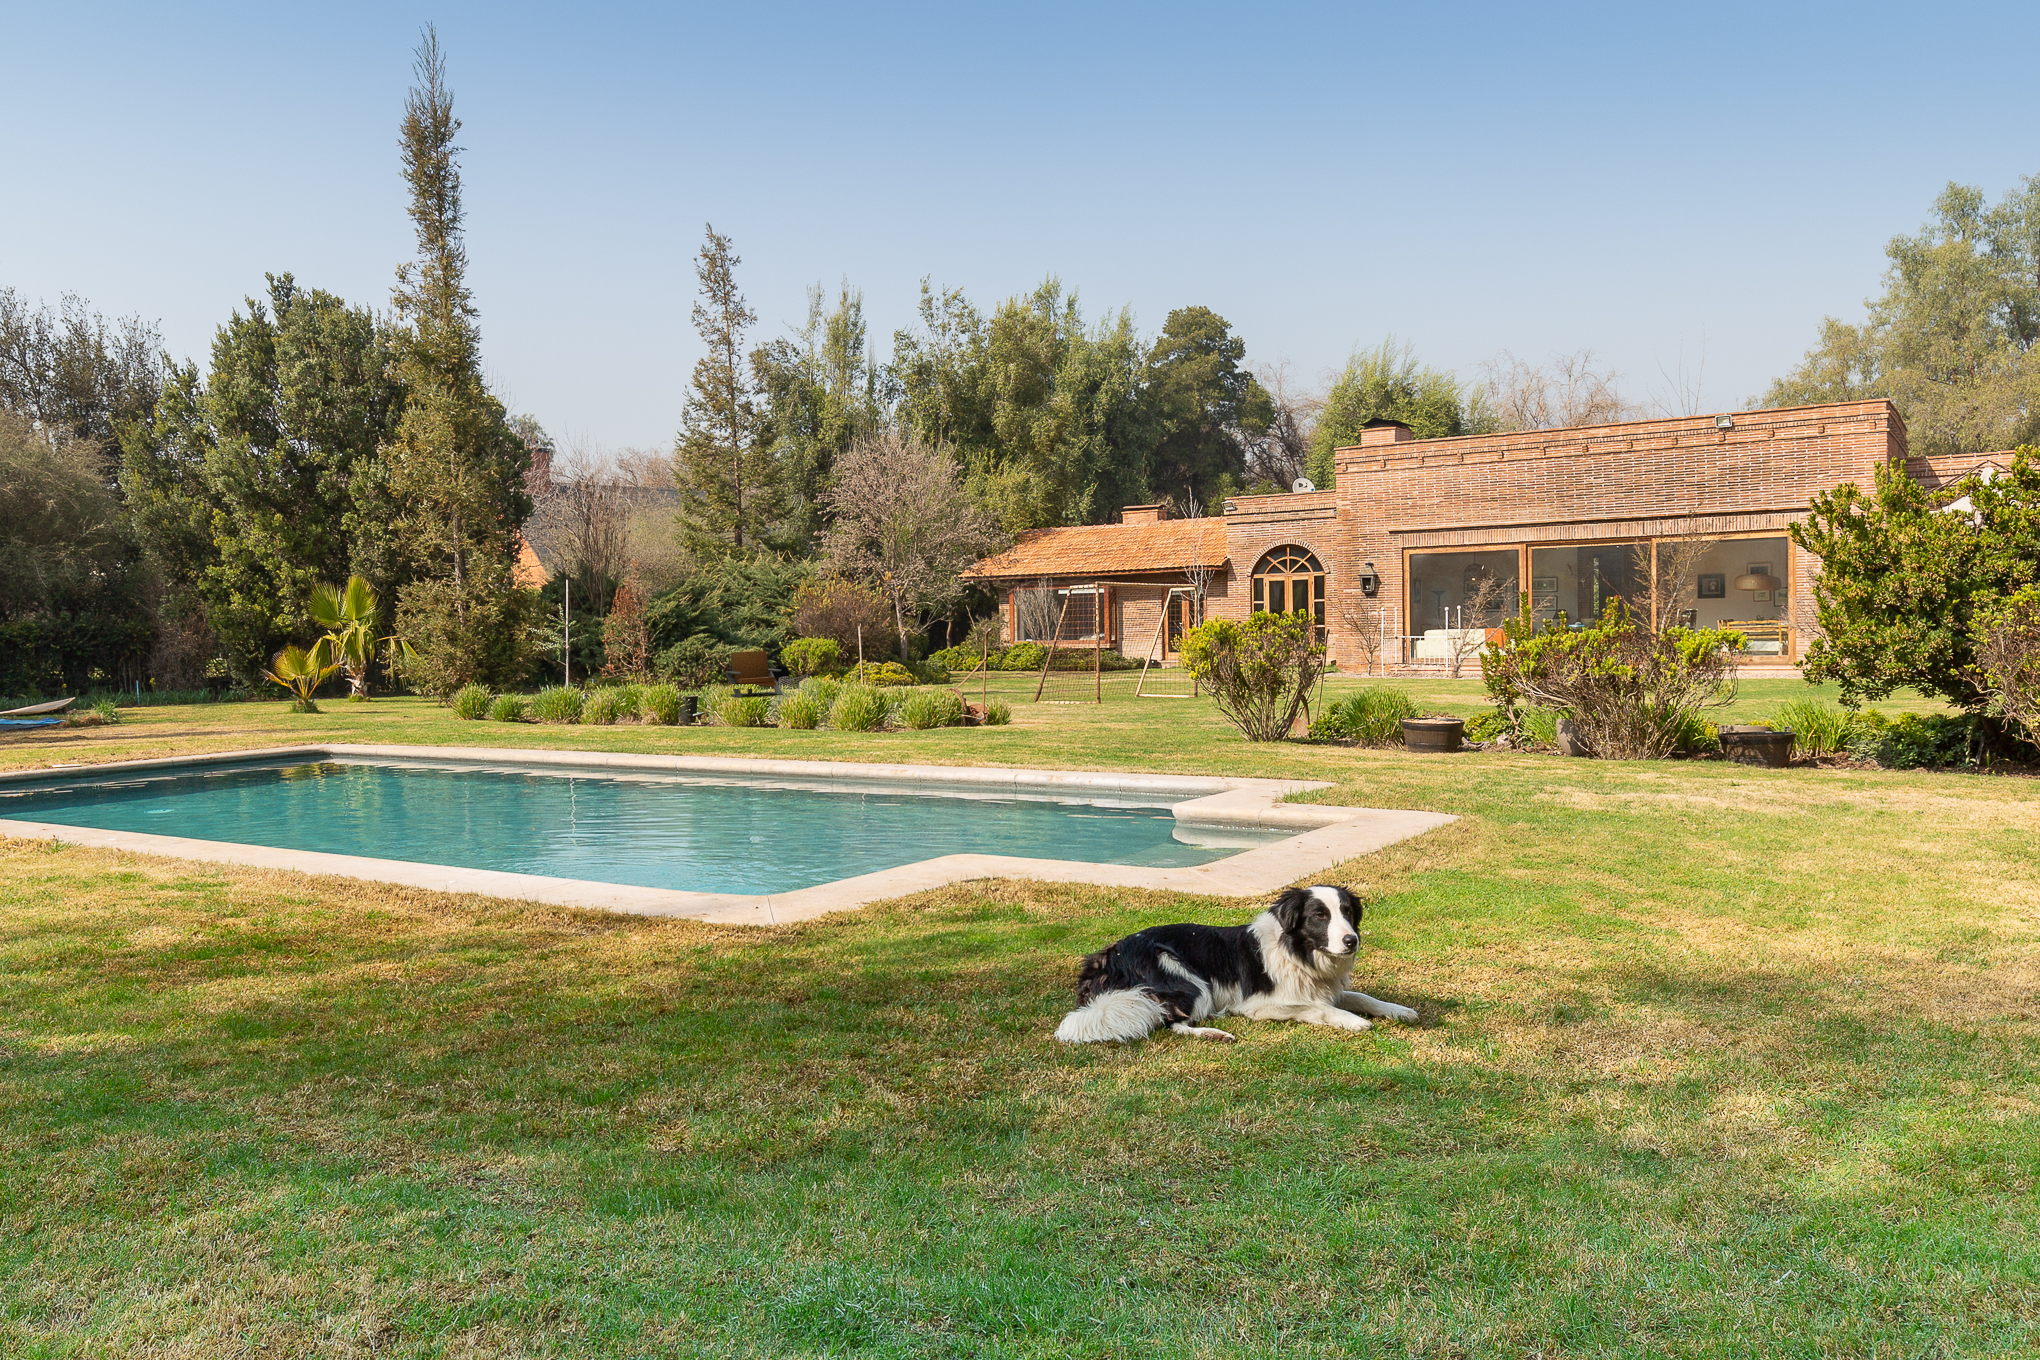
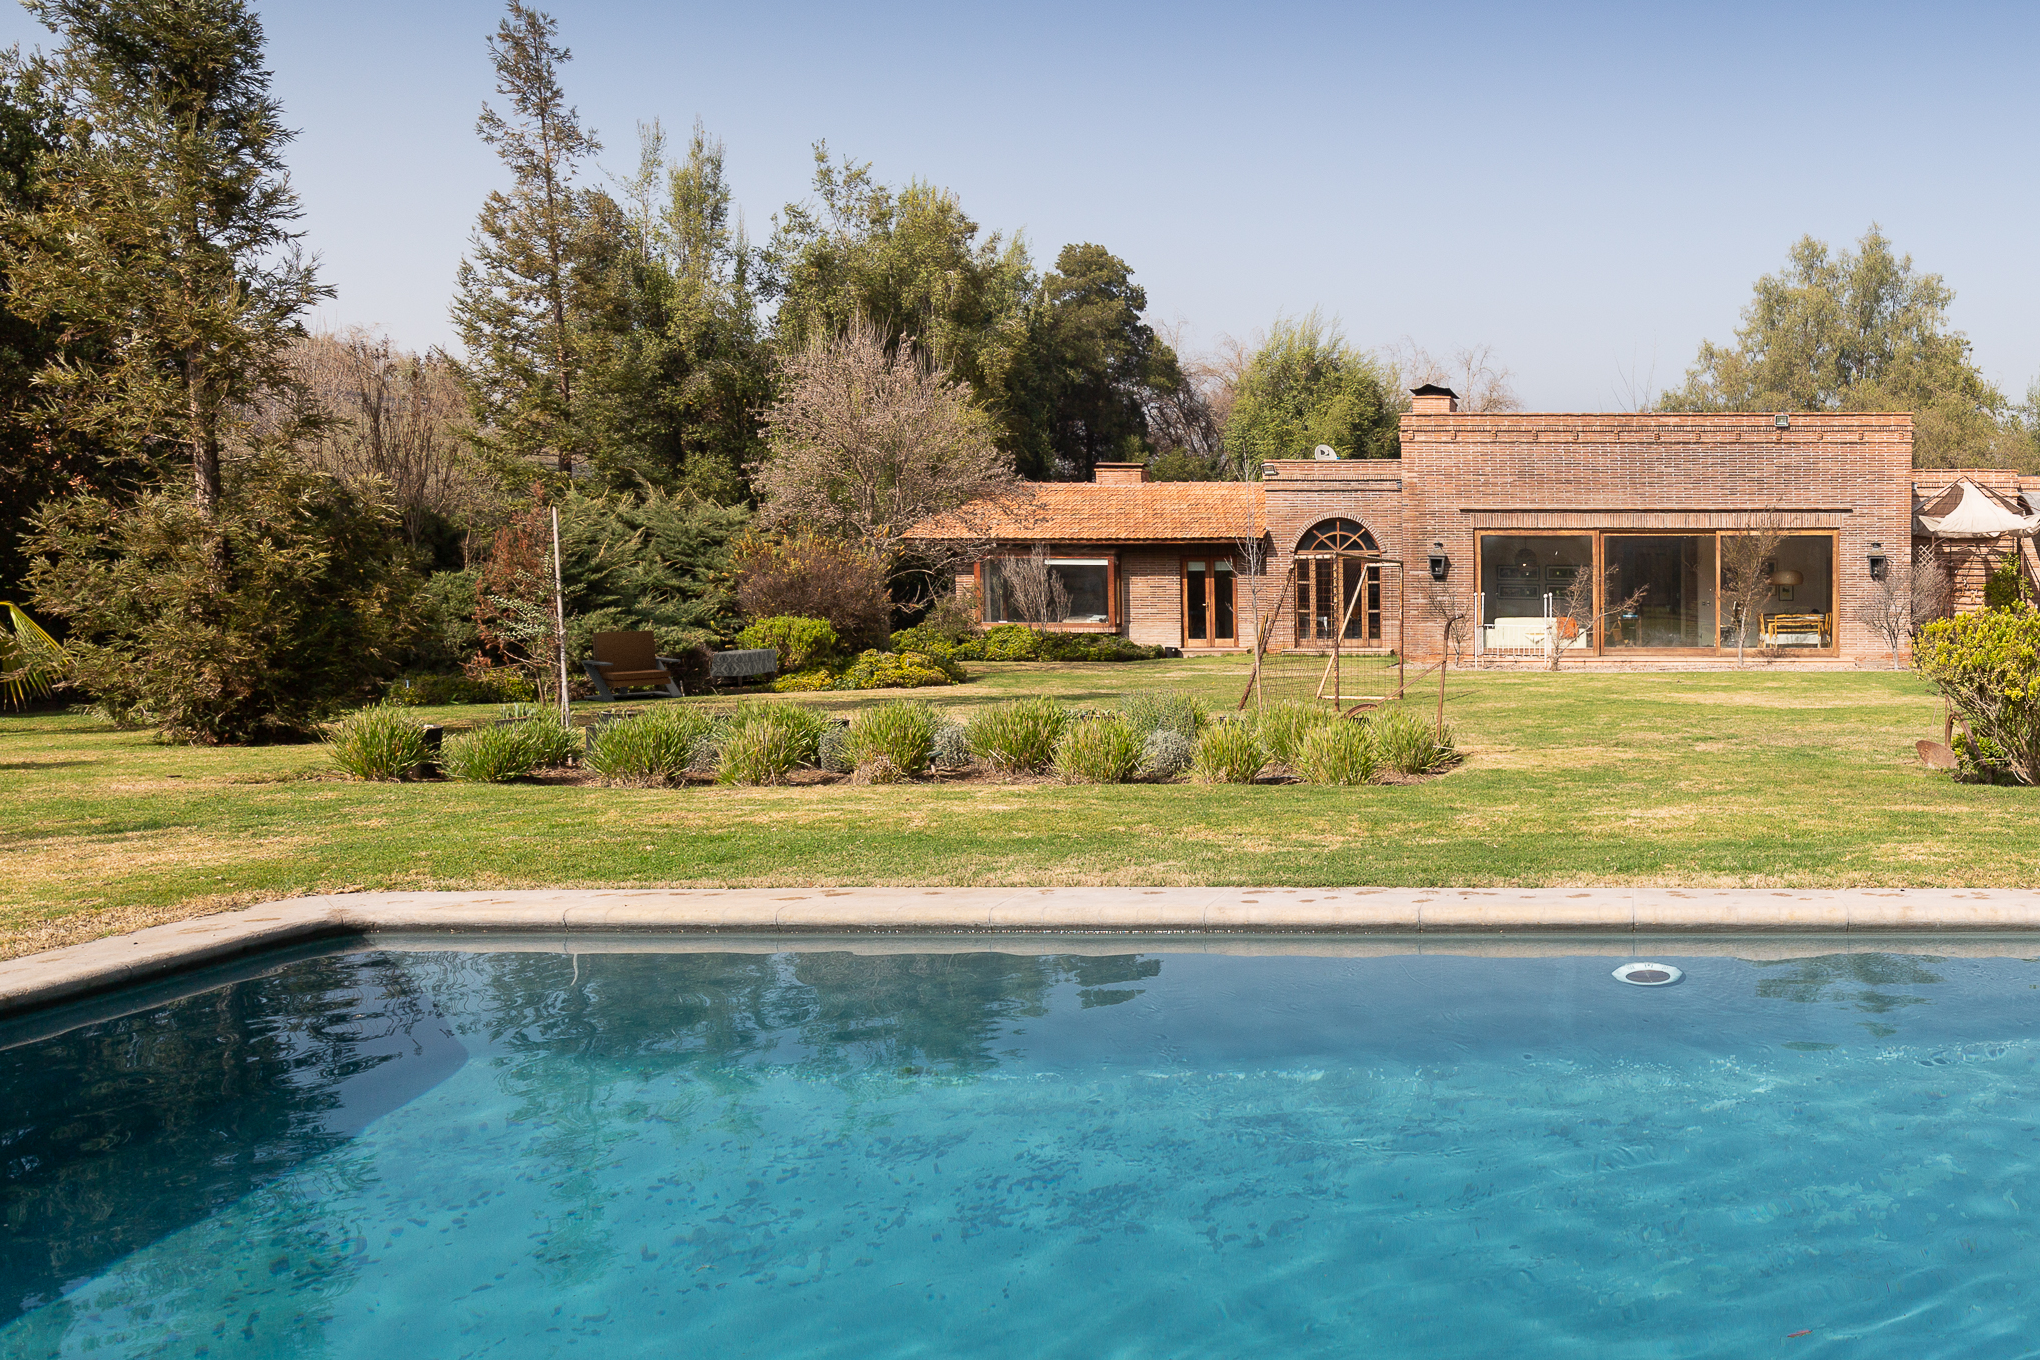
bench: none [805,663,849,689] -> present [710,649,777,686]

